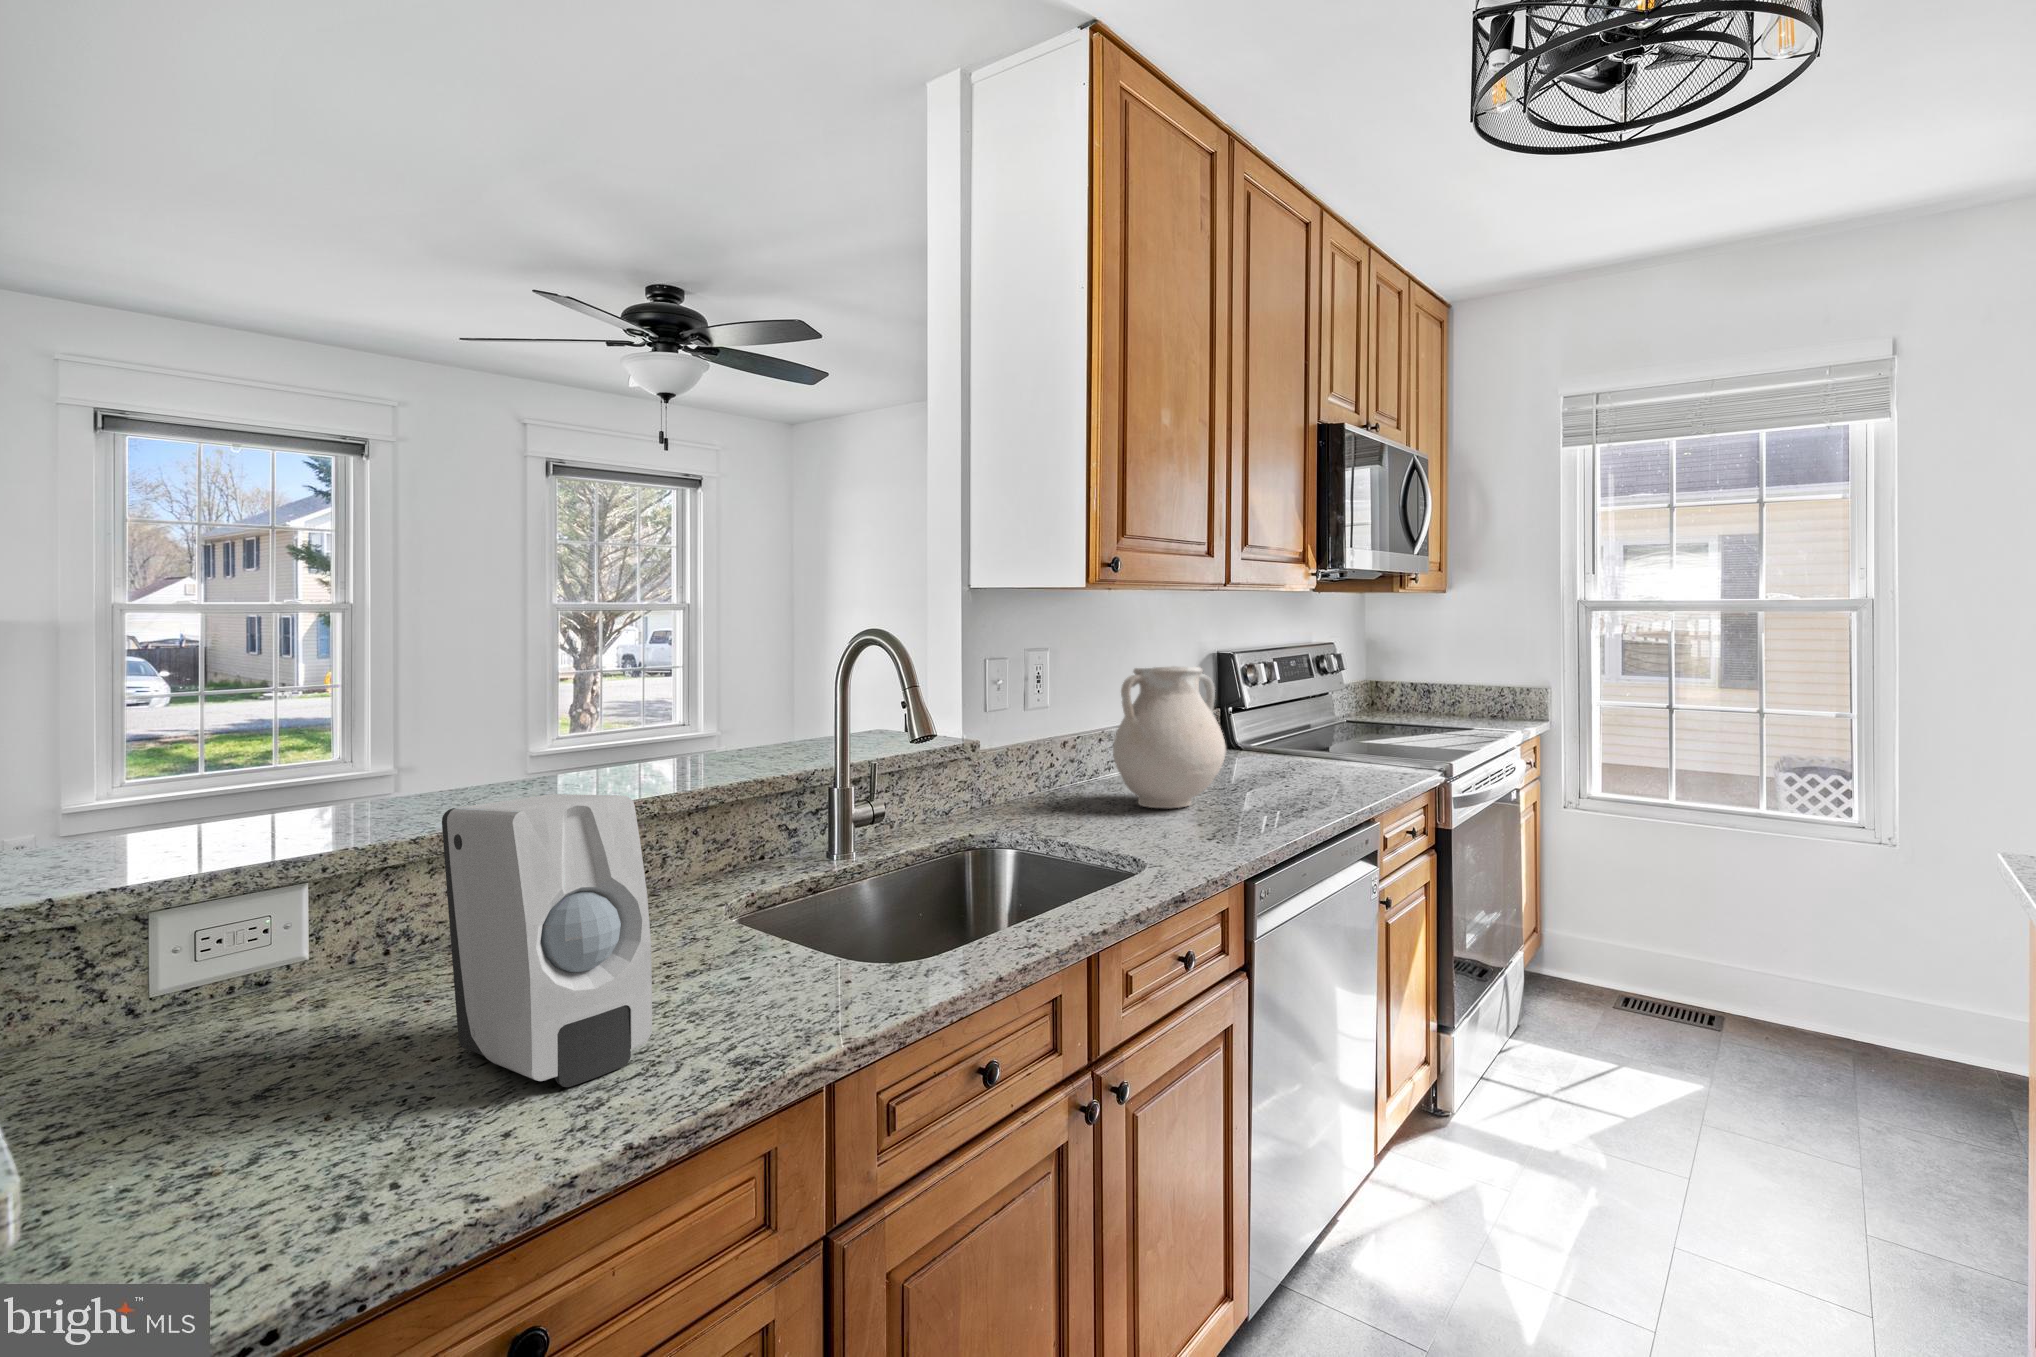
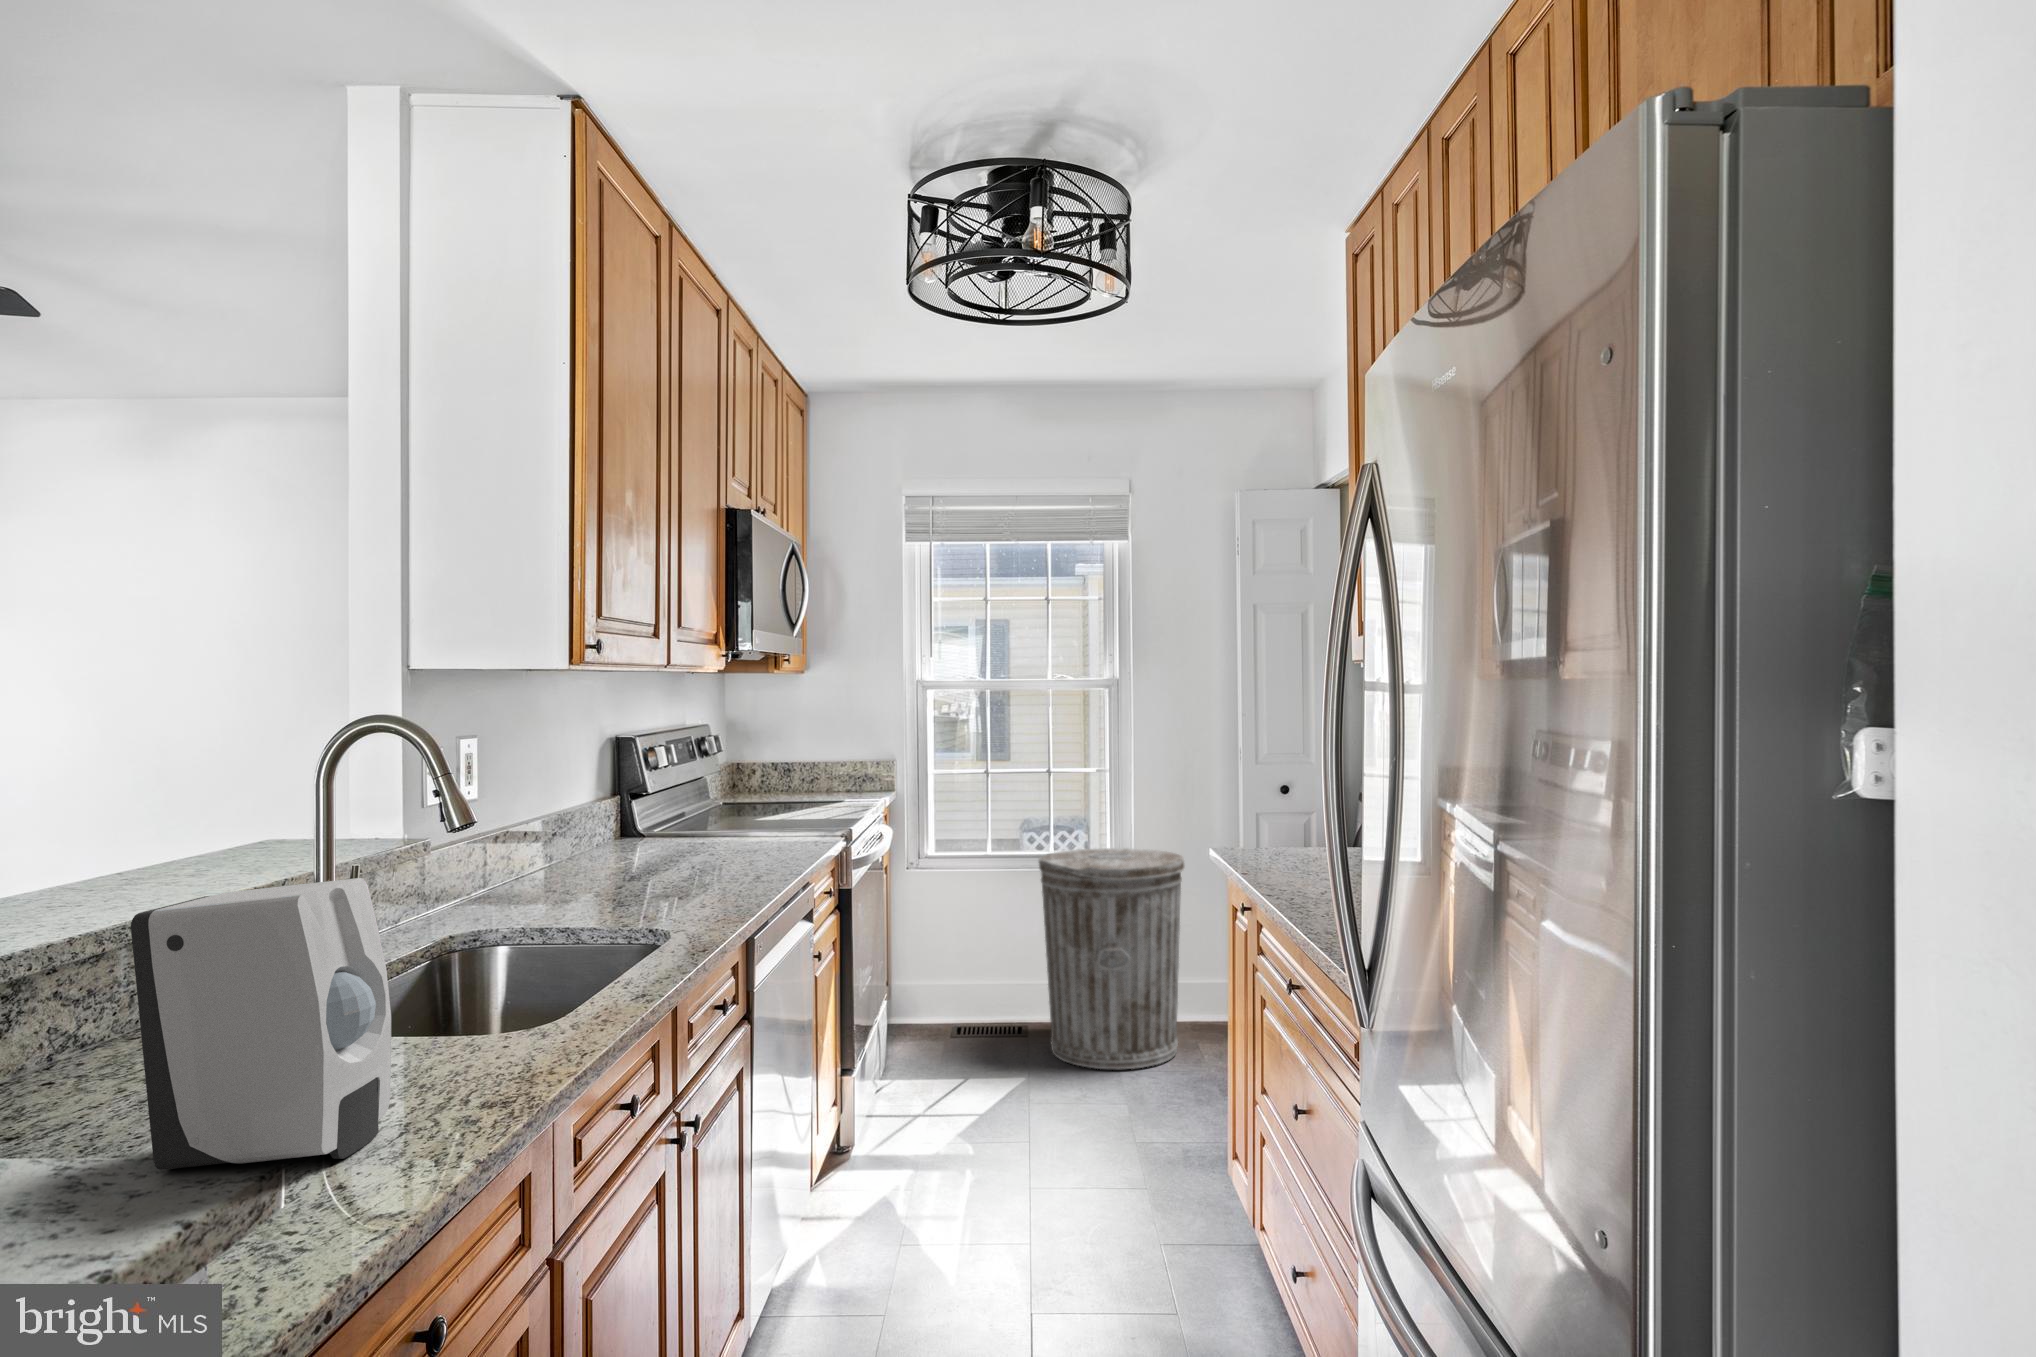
vase: present [1113,666,1226,808] -> none [570,748,687,892]
trash can: none [1730,811,1979,1110] -> present [1039,848,1185,1069]

